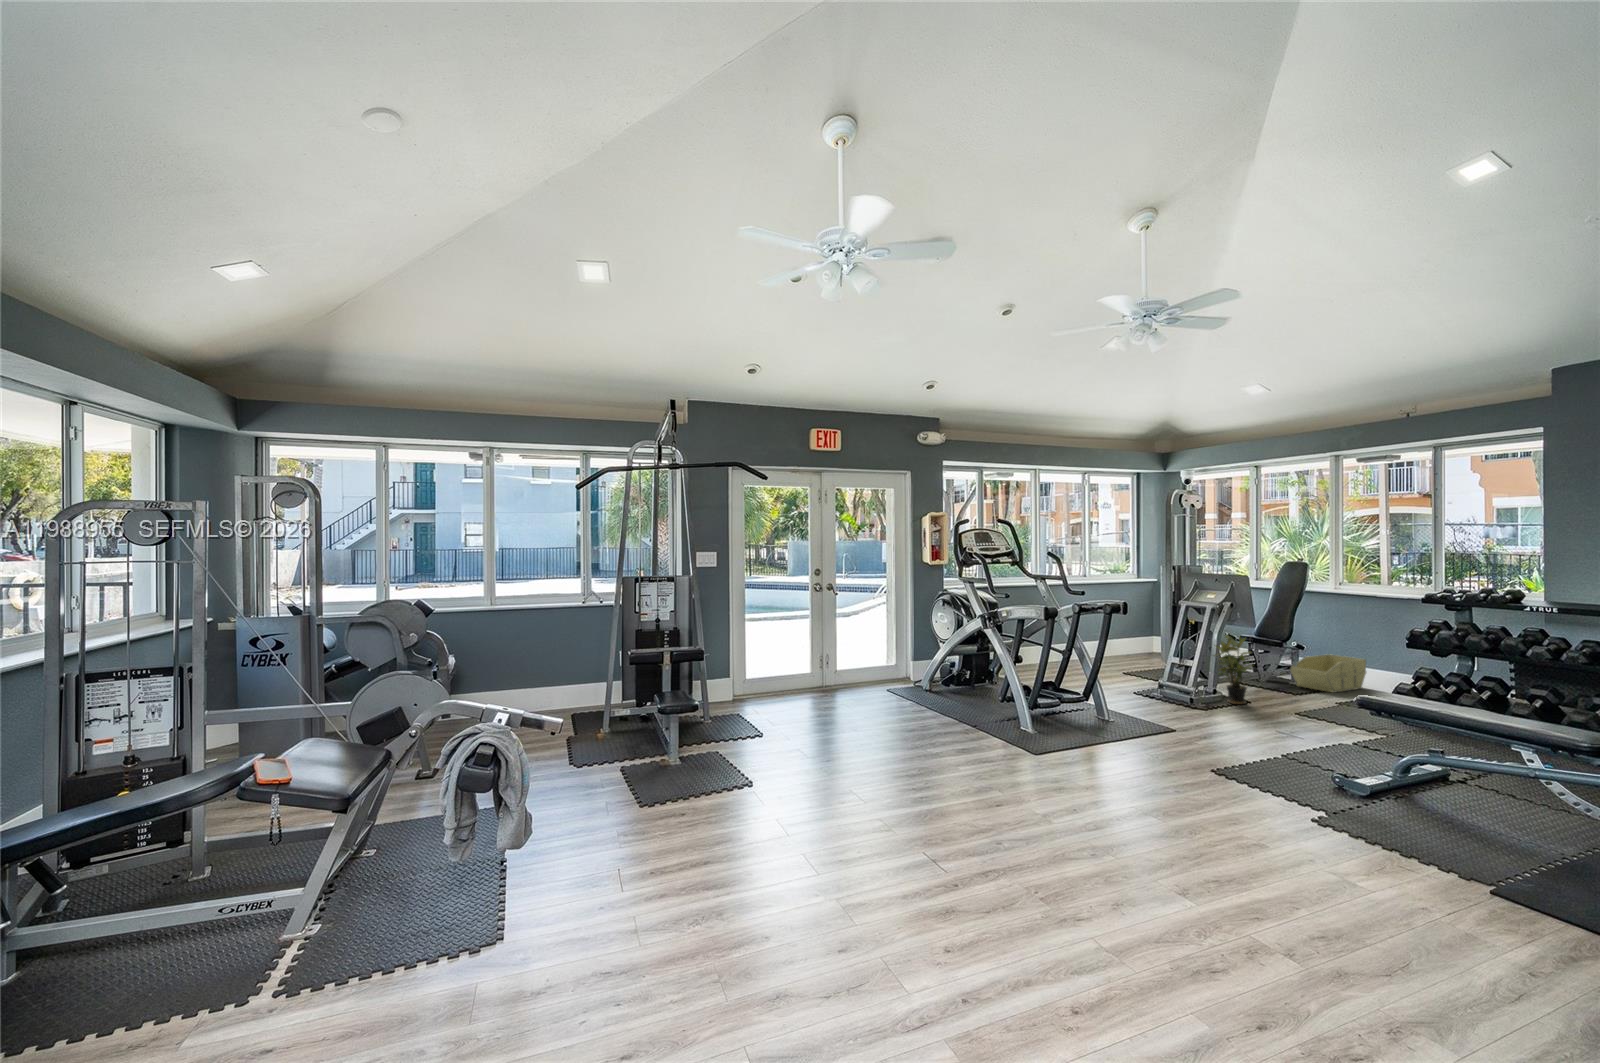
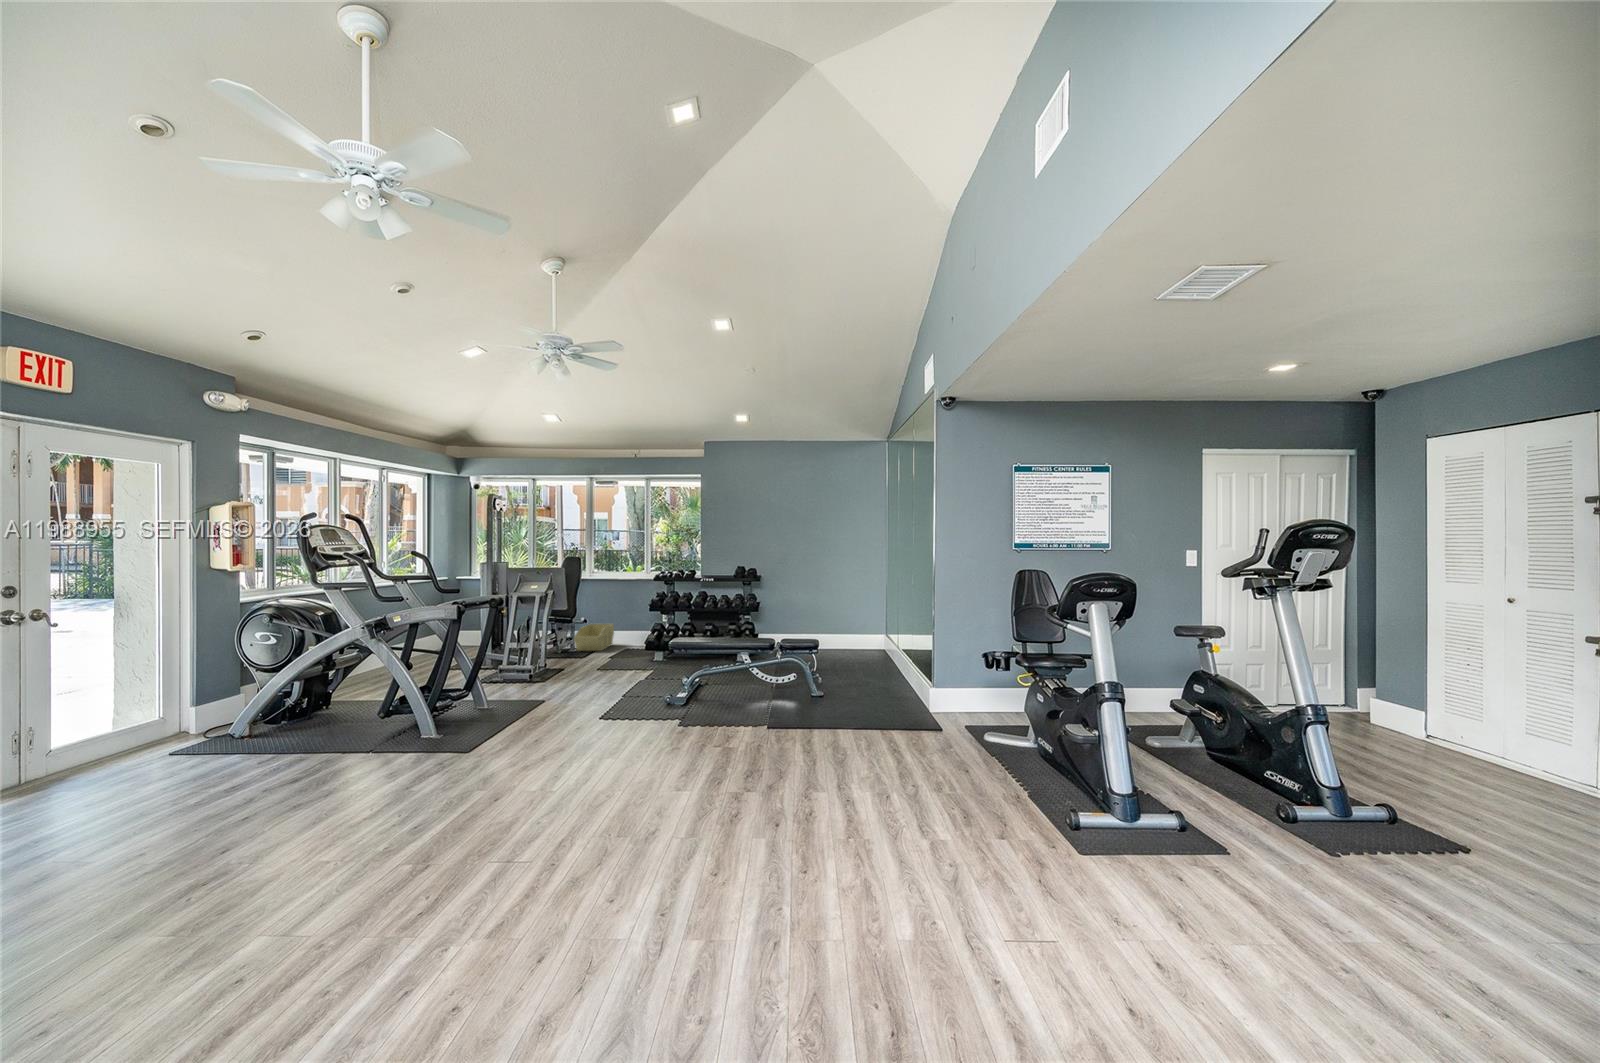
potted plant: present [1214,635,1251,704] -> none [539,615,571,671]

